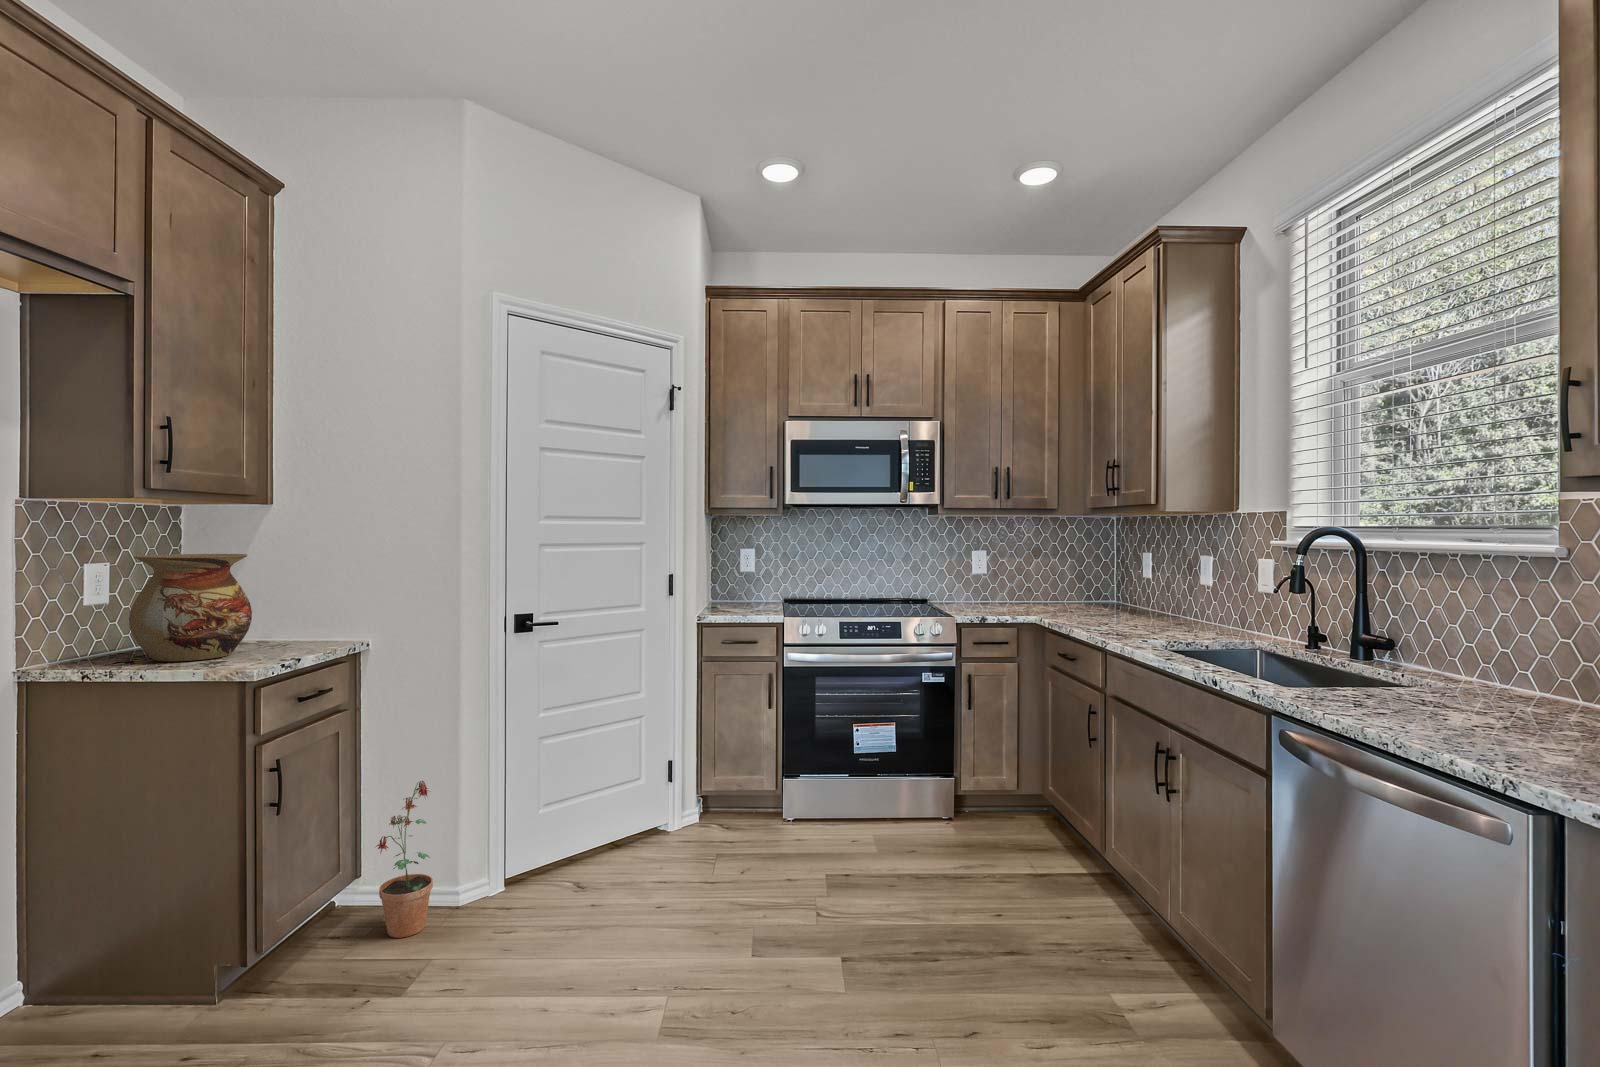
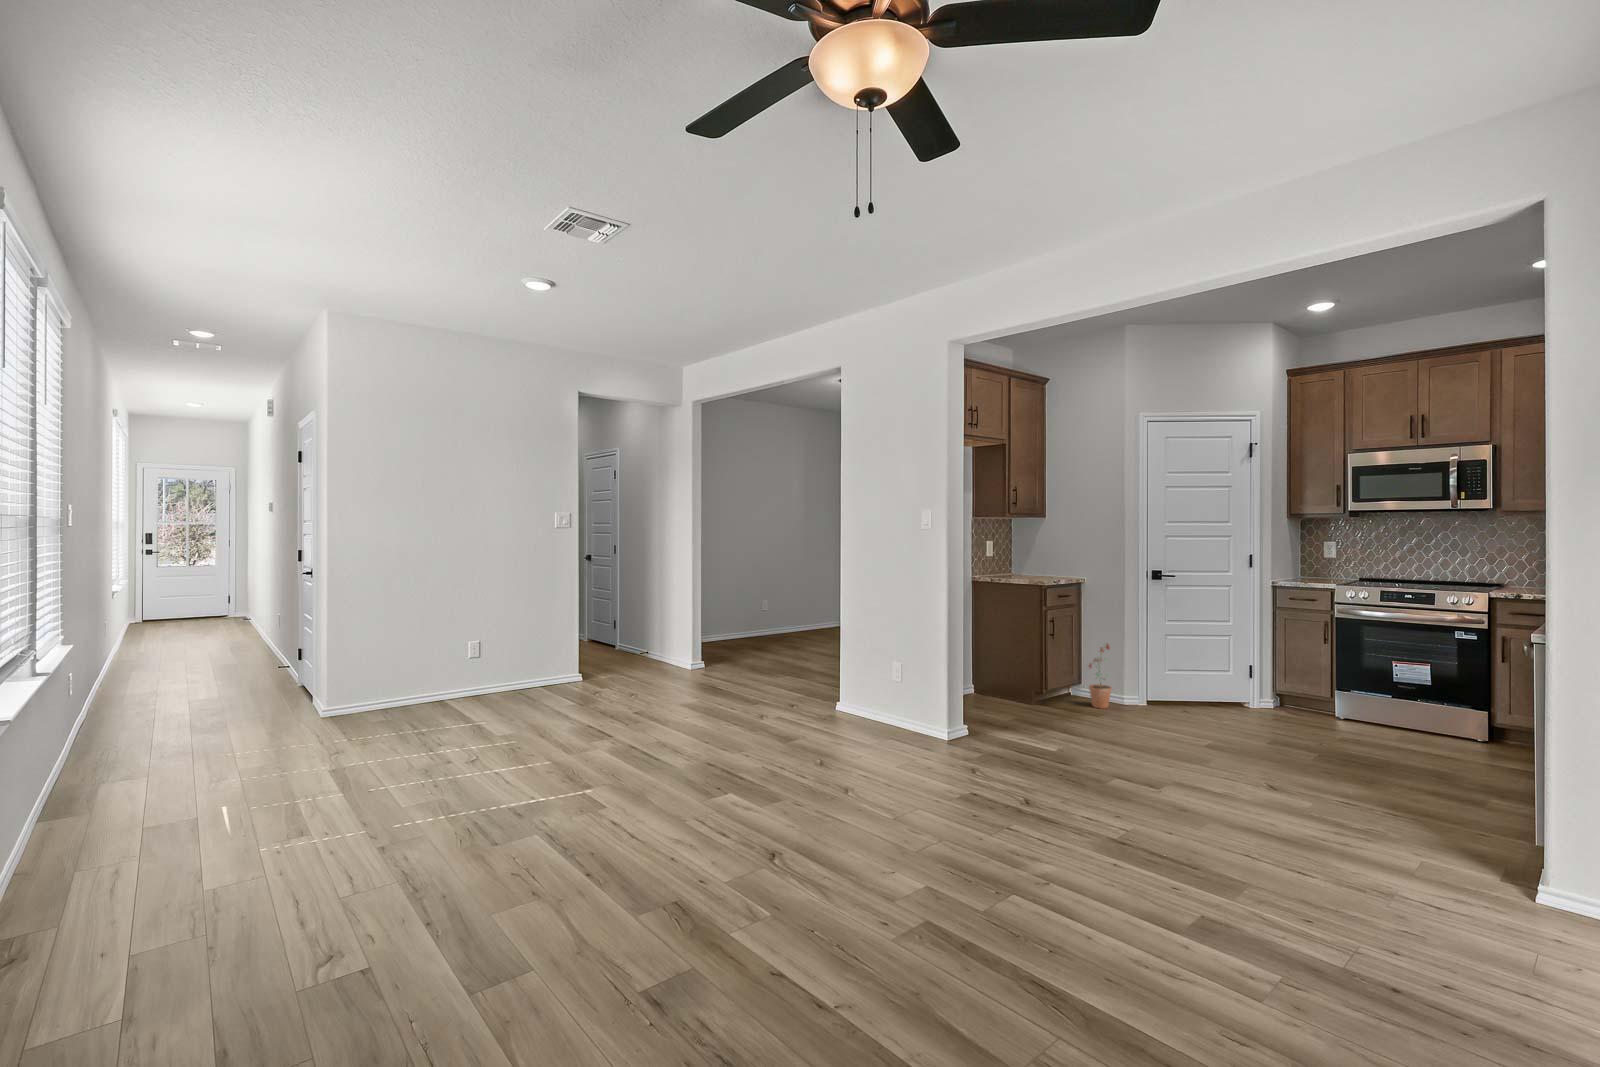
vase: present [129,554,252,661] -> none [1000,538,1040,579]

